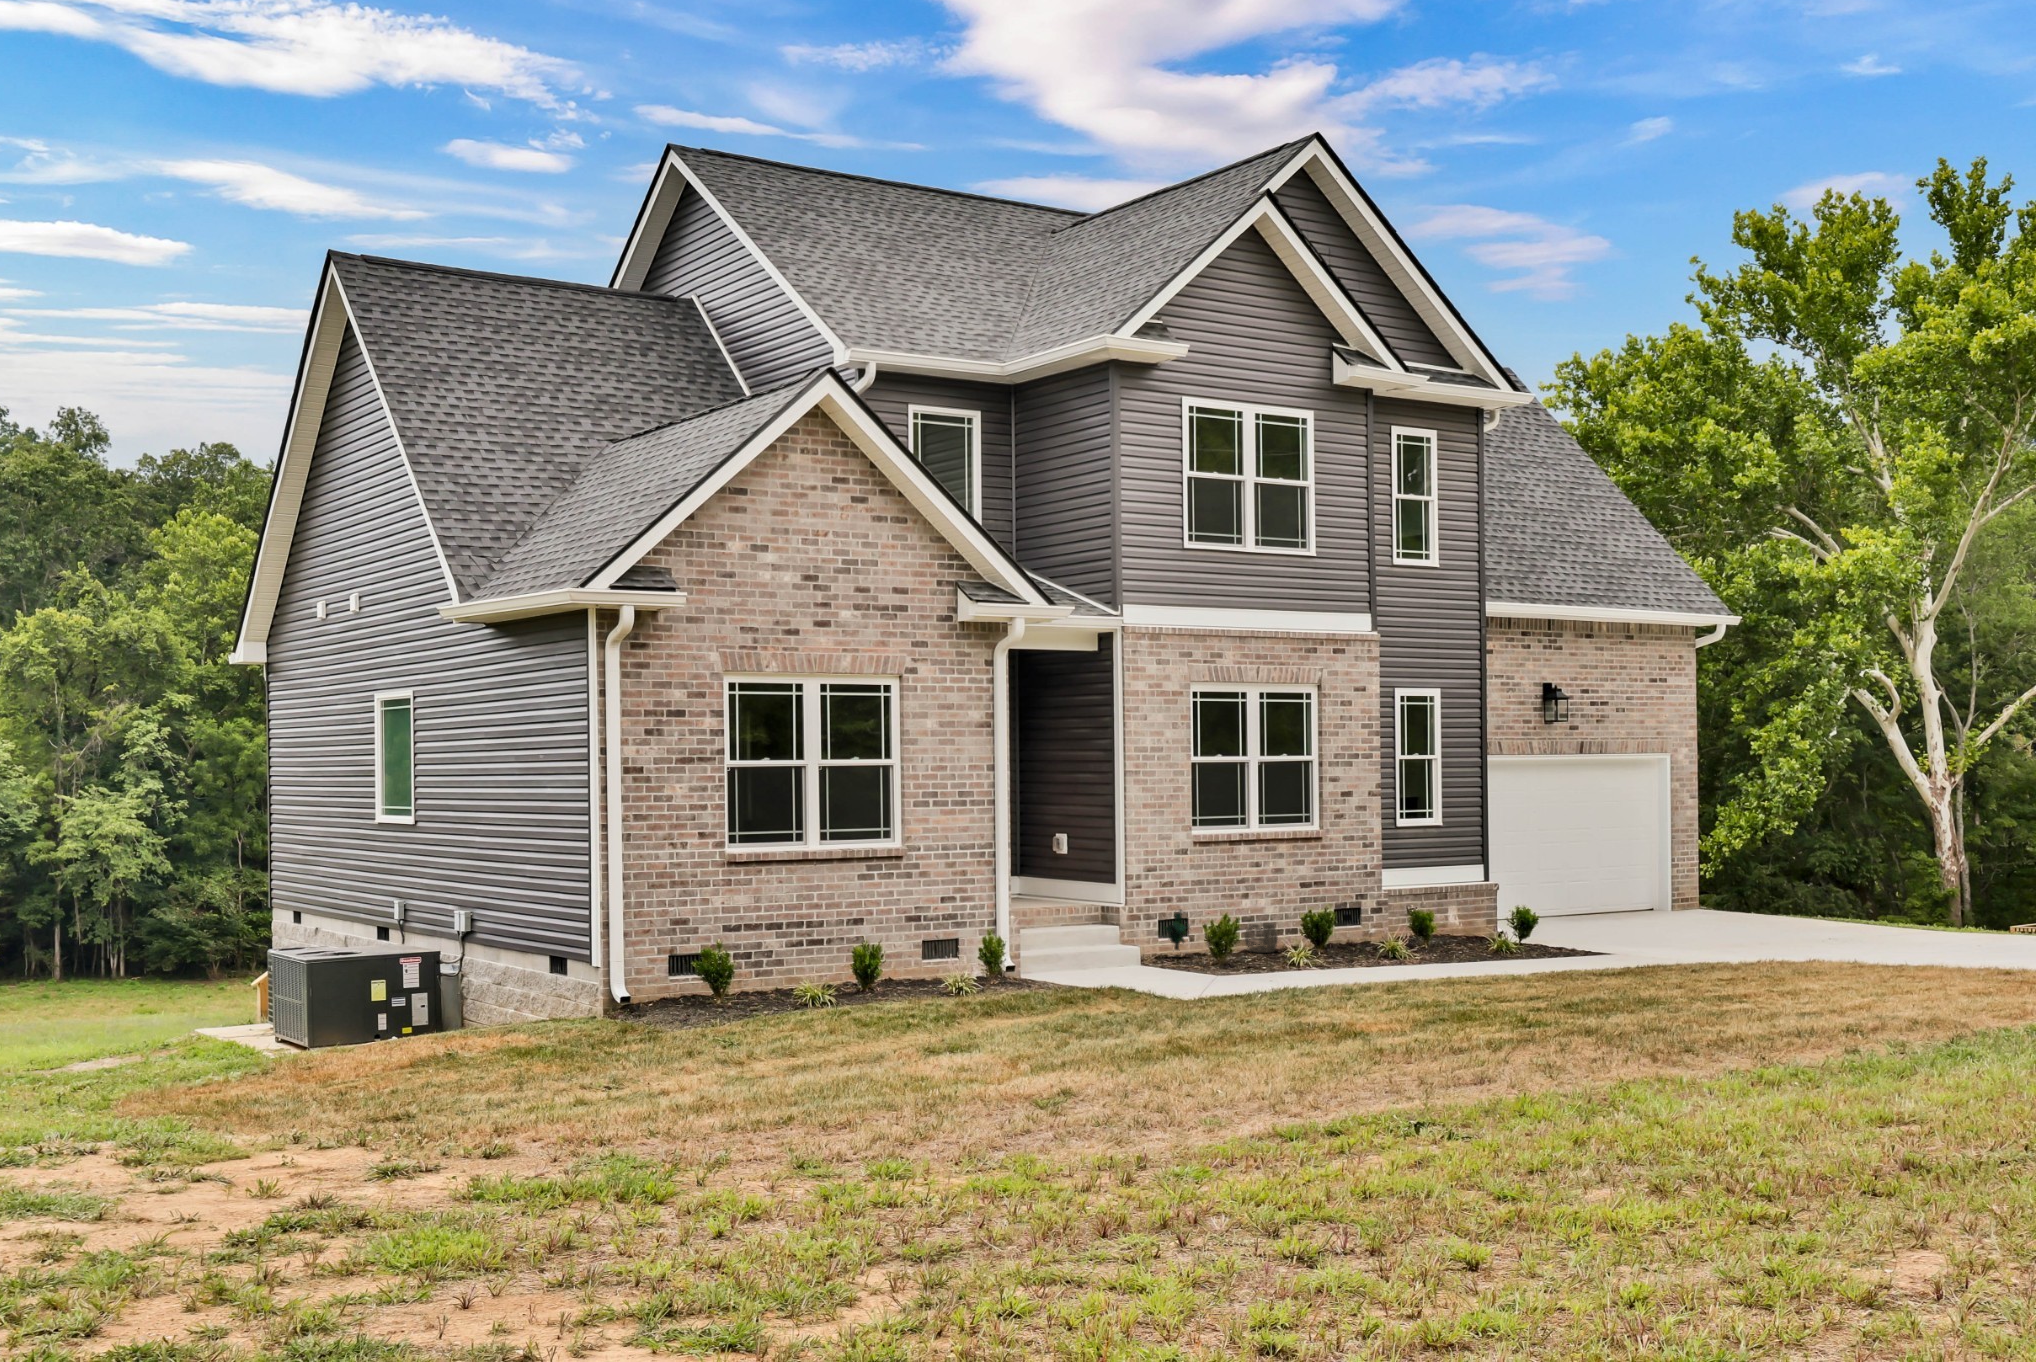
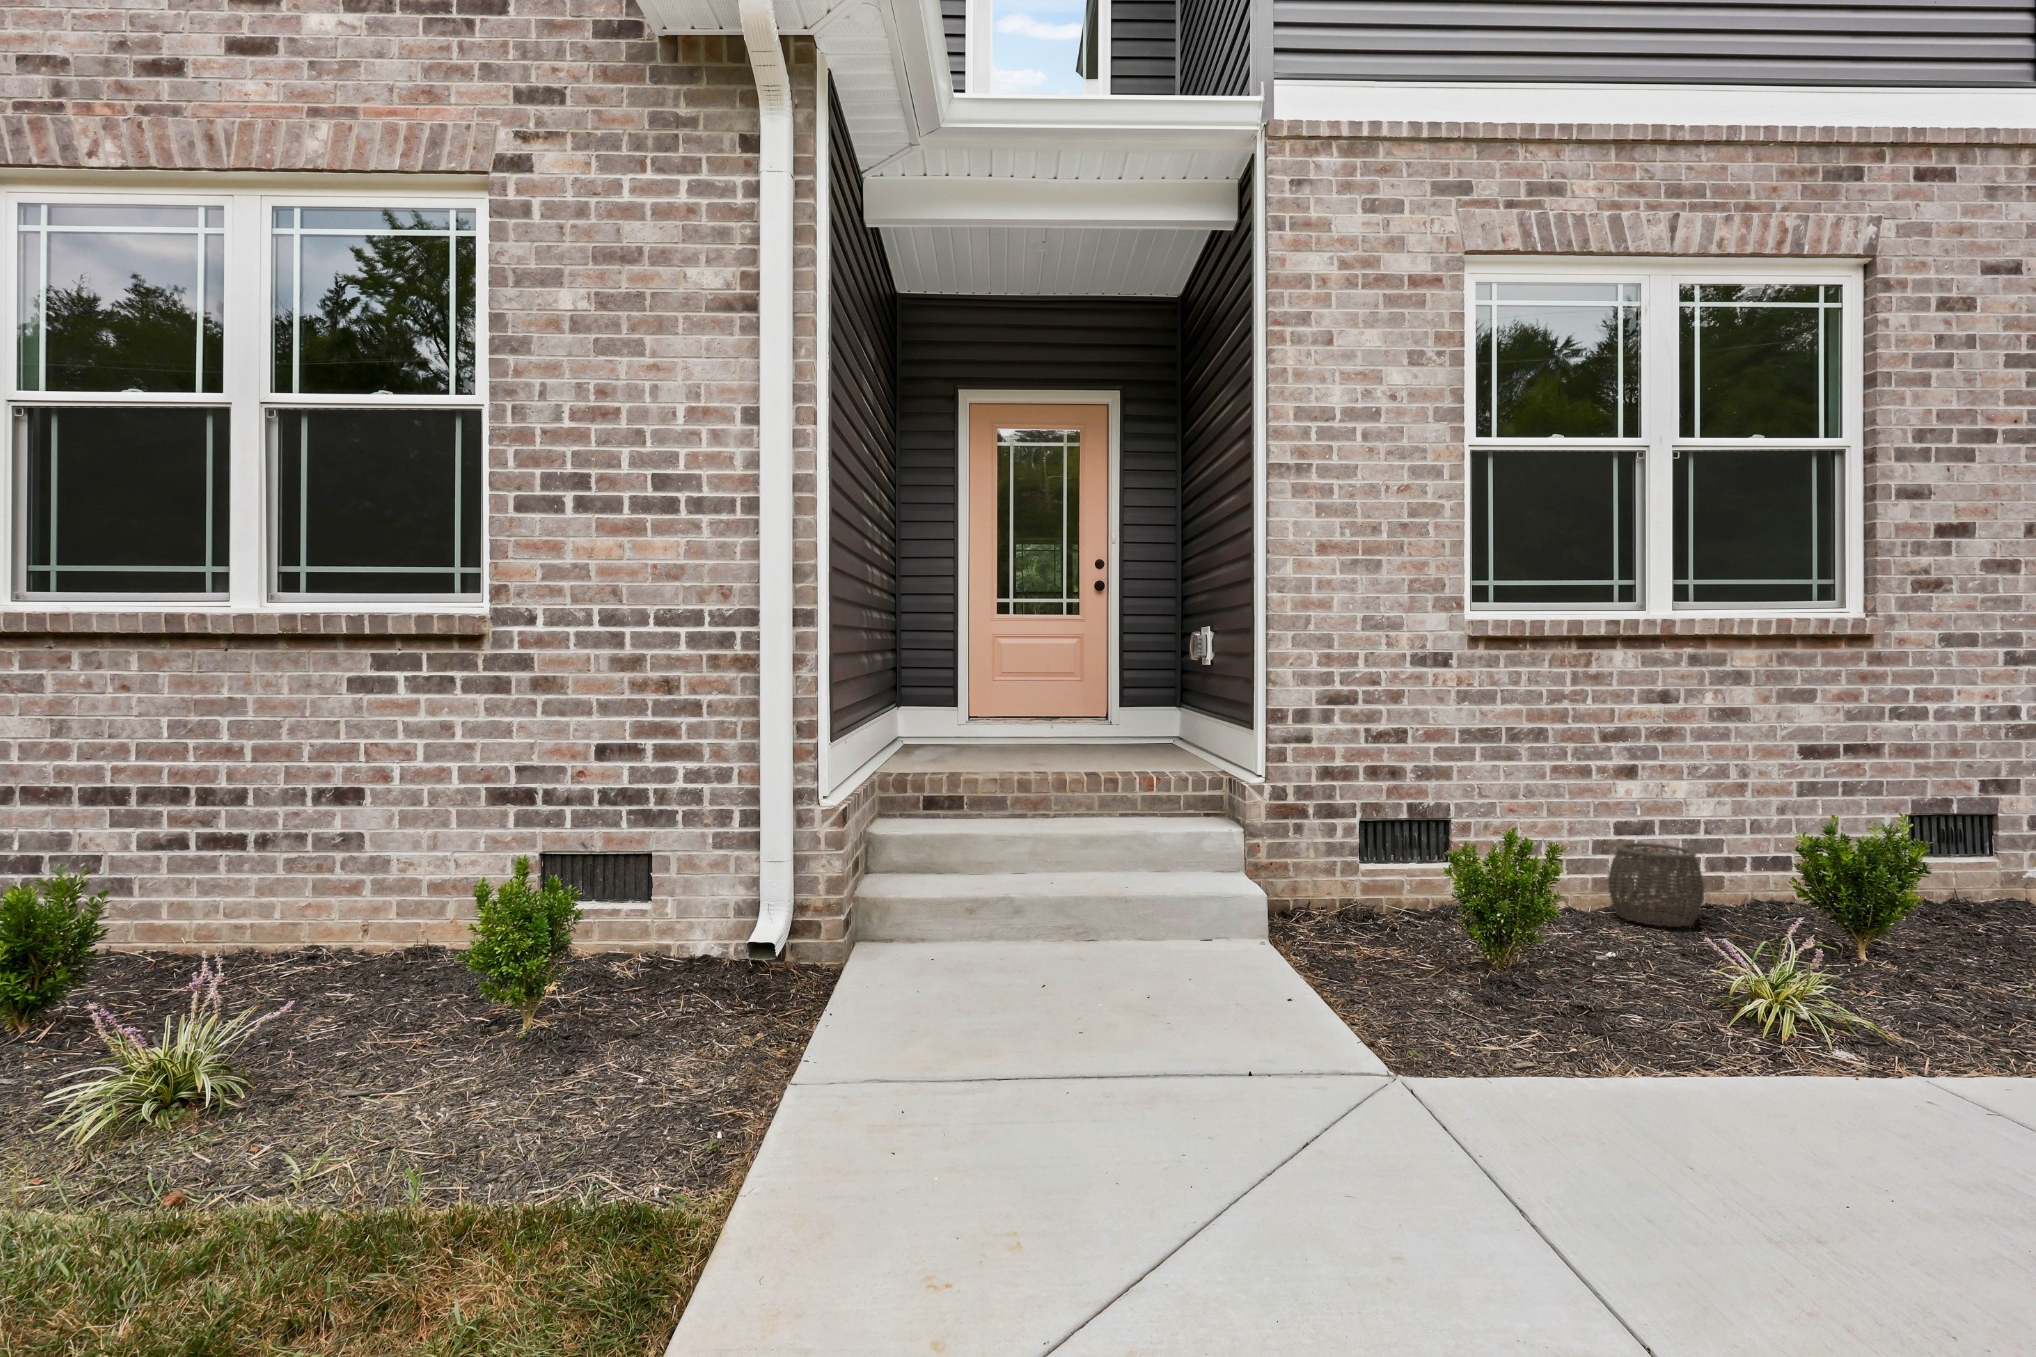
decorative plant: present [1164,909,1190,958] -> none [1349,800,1423,922]

